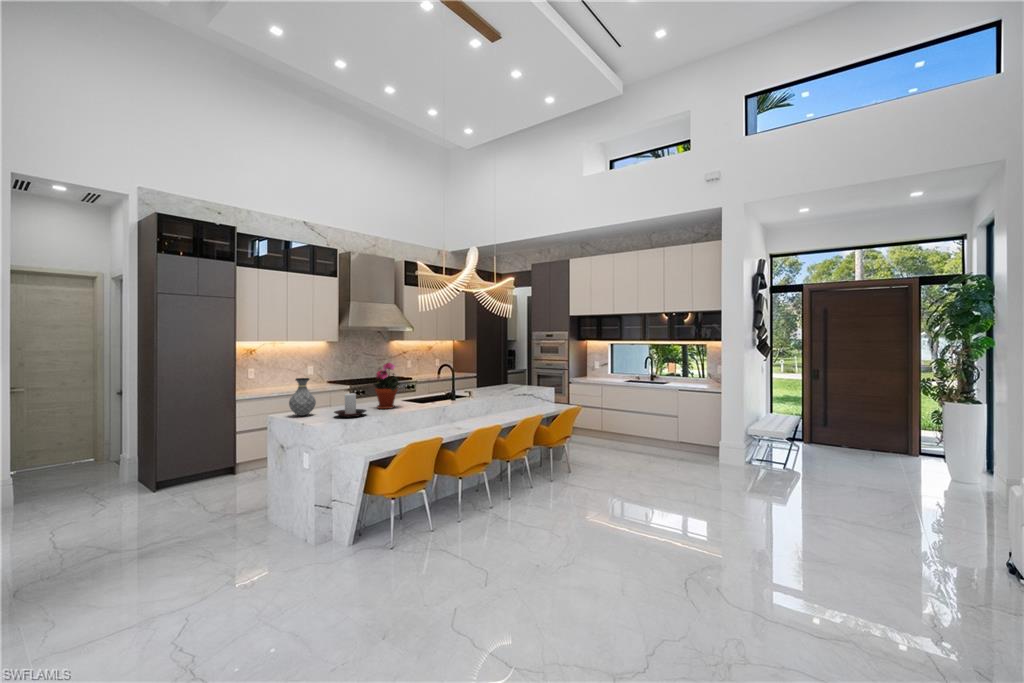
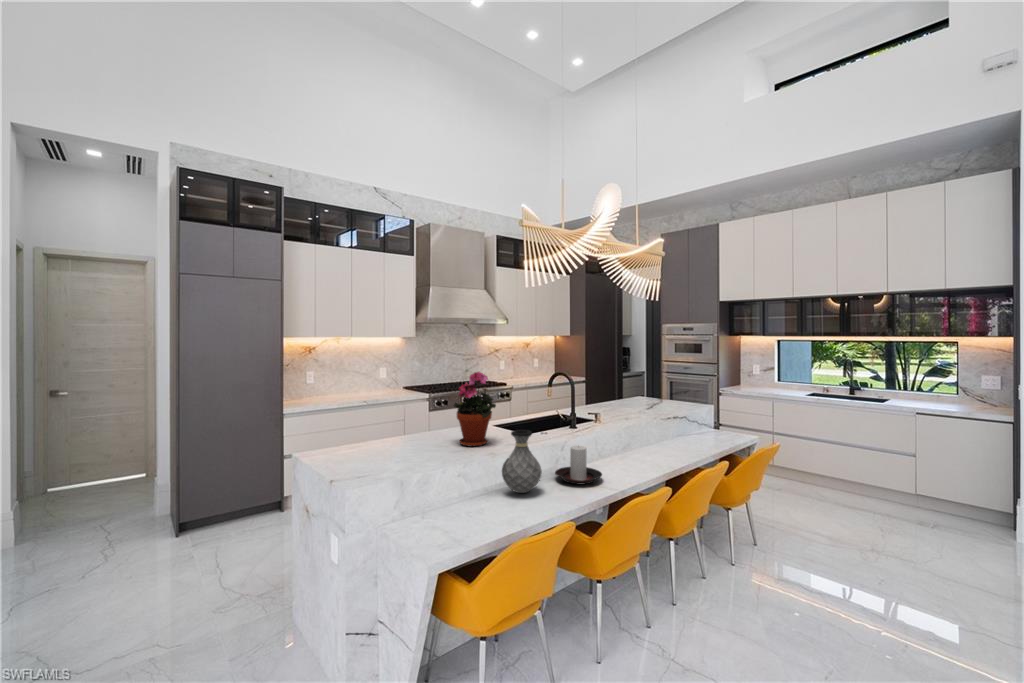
vase: present [289,378,316,416] -> present [502,430,542,493]
candle holder: present [334,393,366,417] -> present [555,446,602,485]

